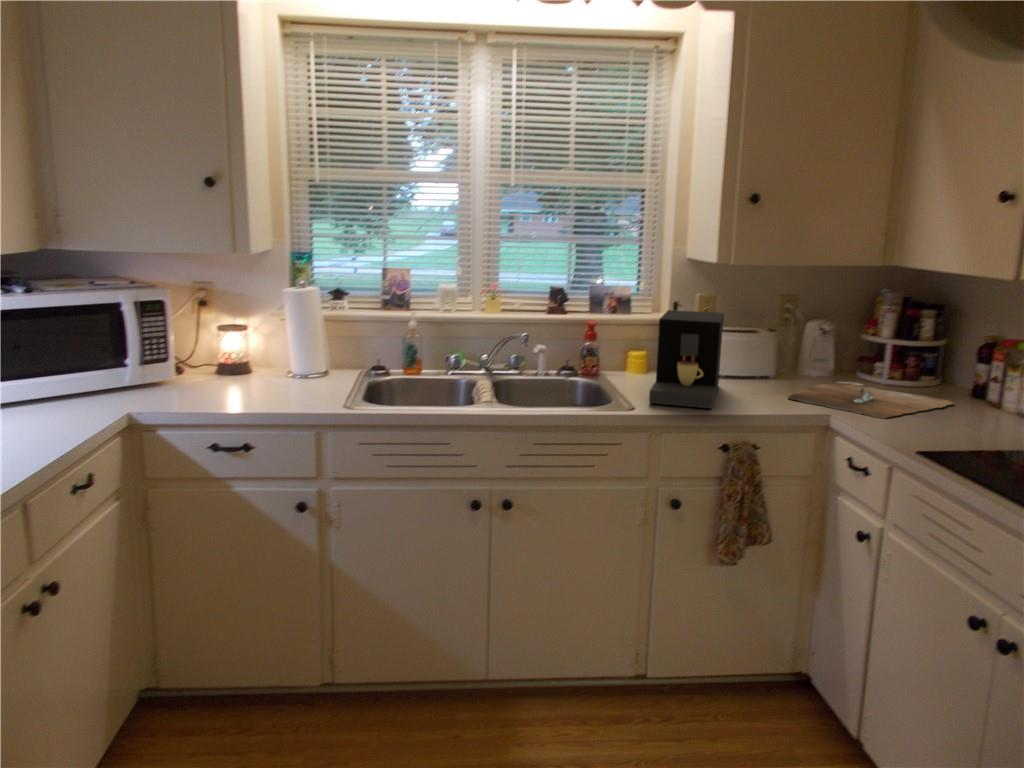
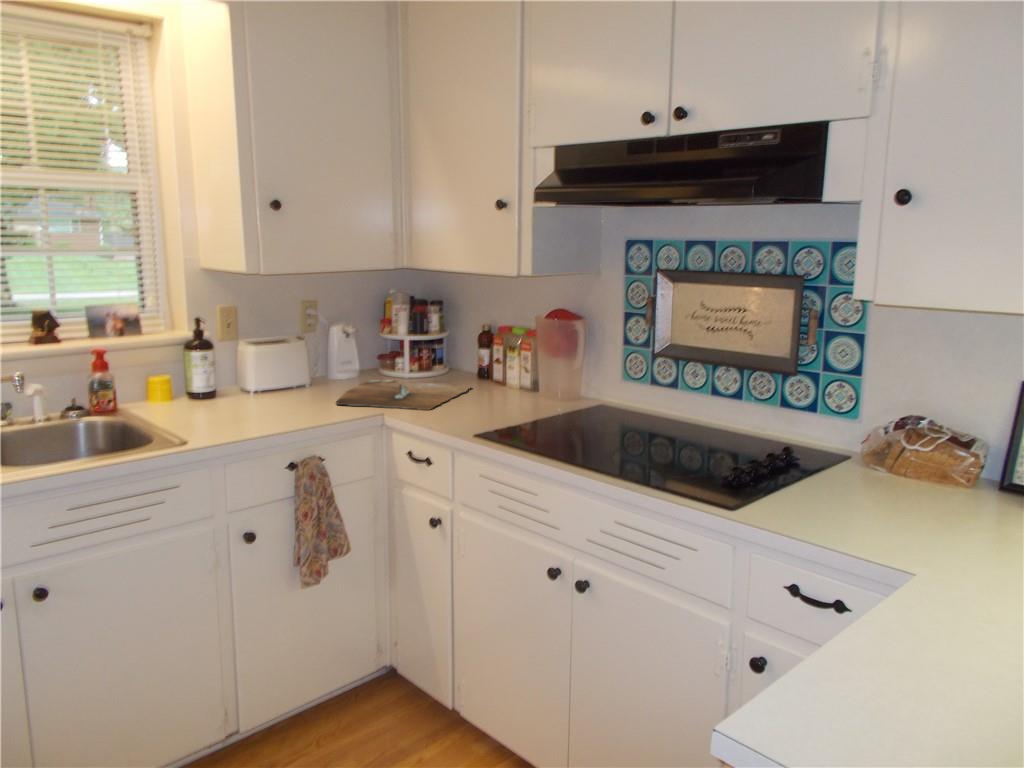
coffee maker: present [649,310,724,408] -> none [195,325,272,433]

